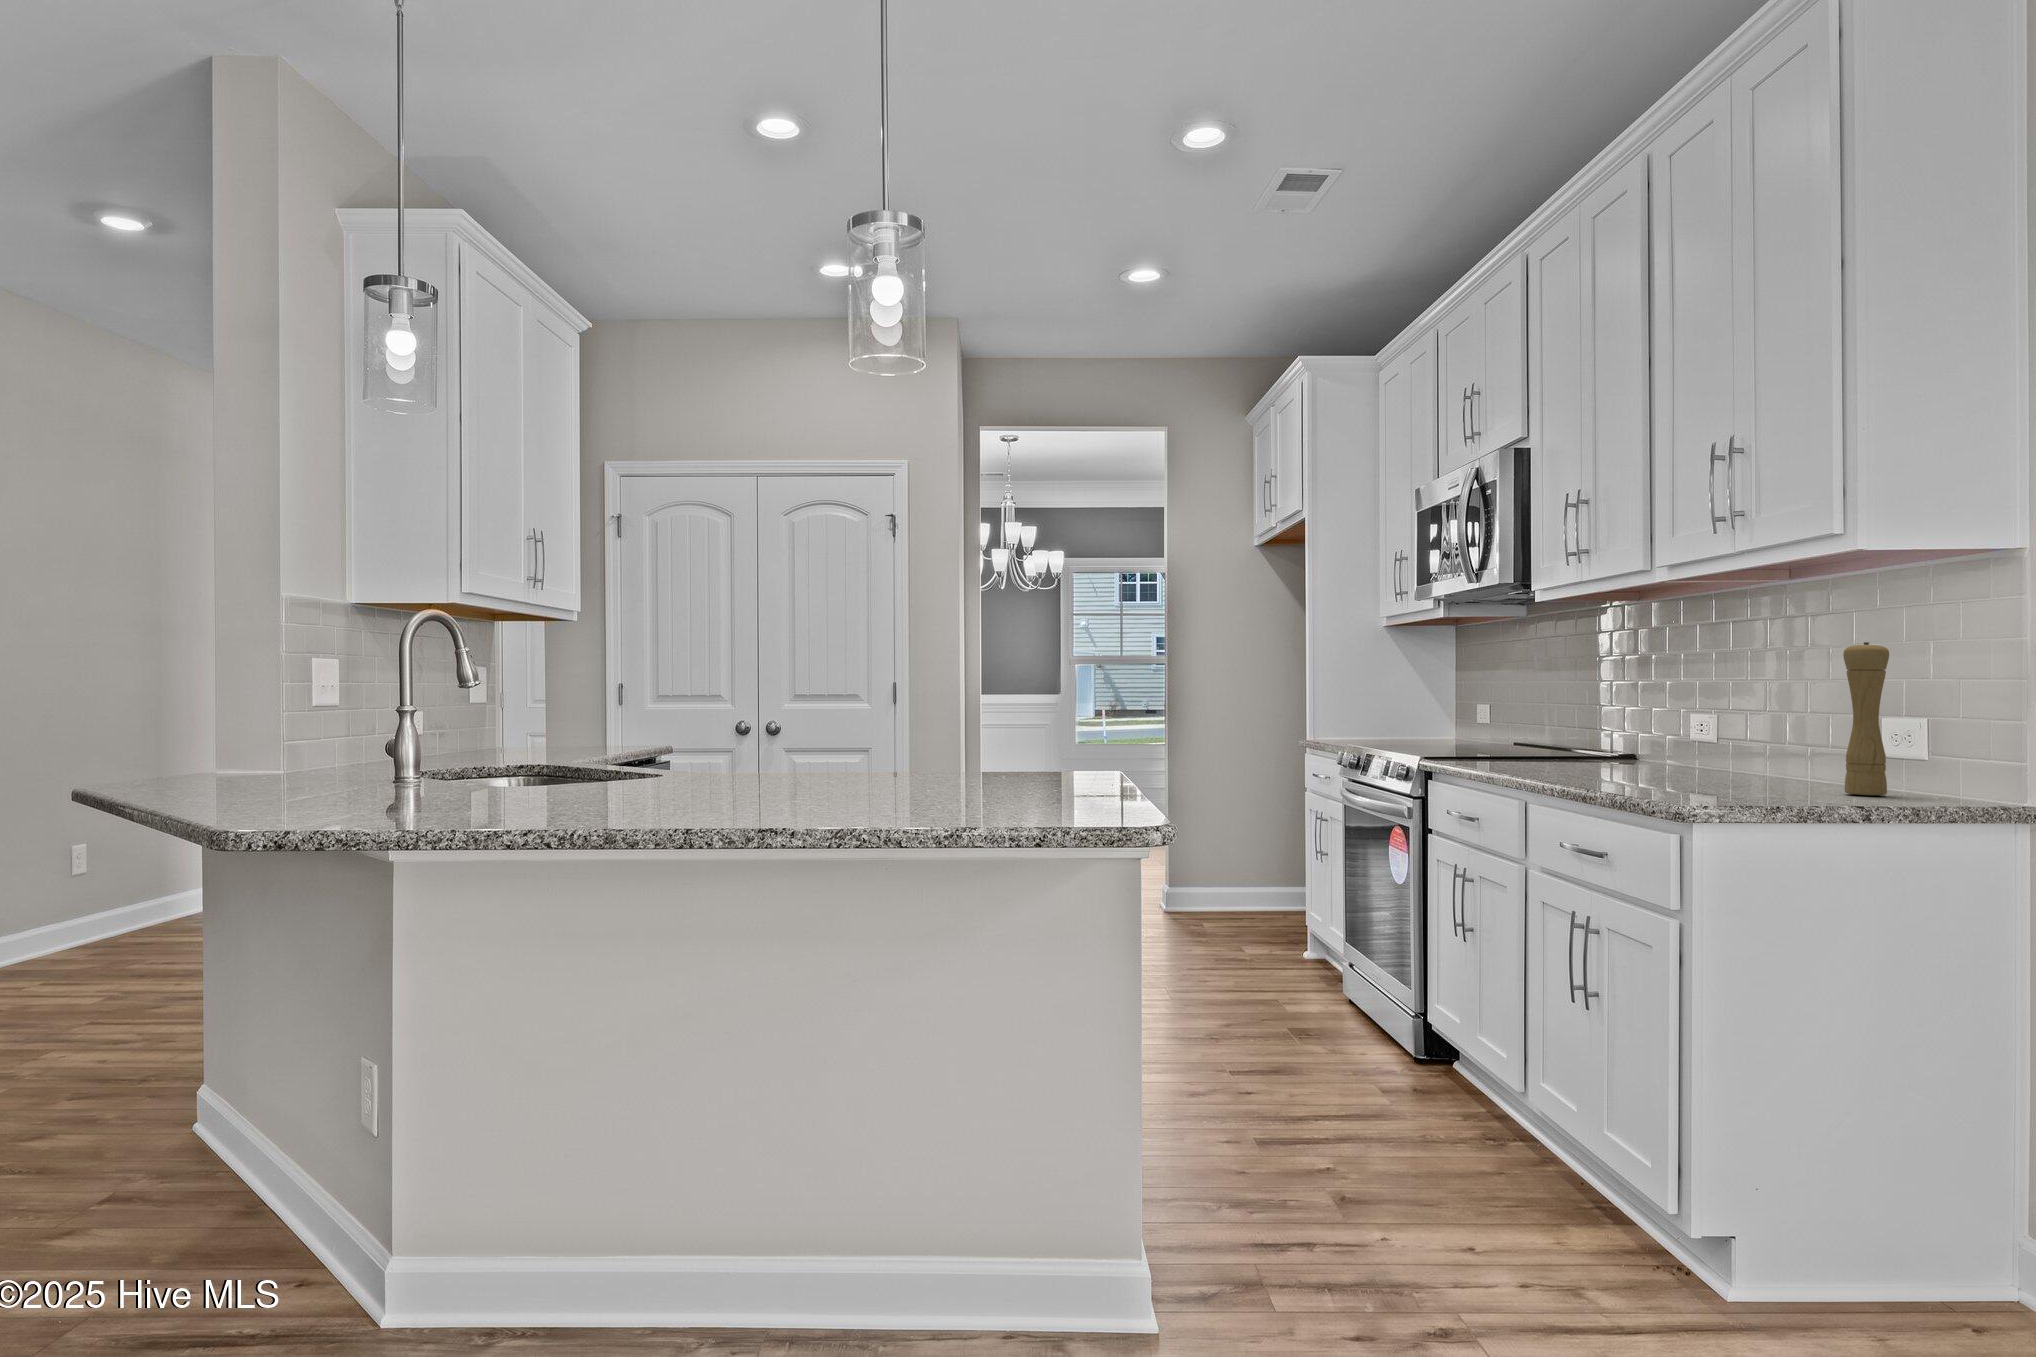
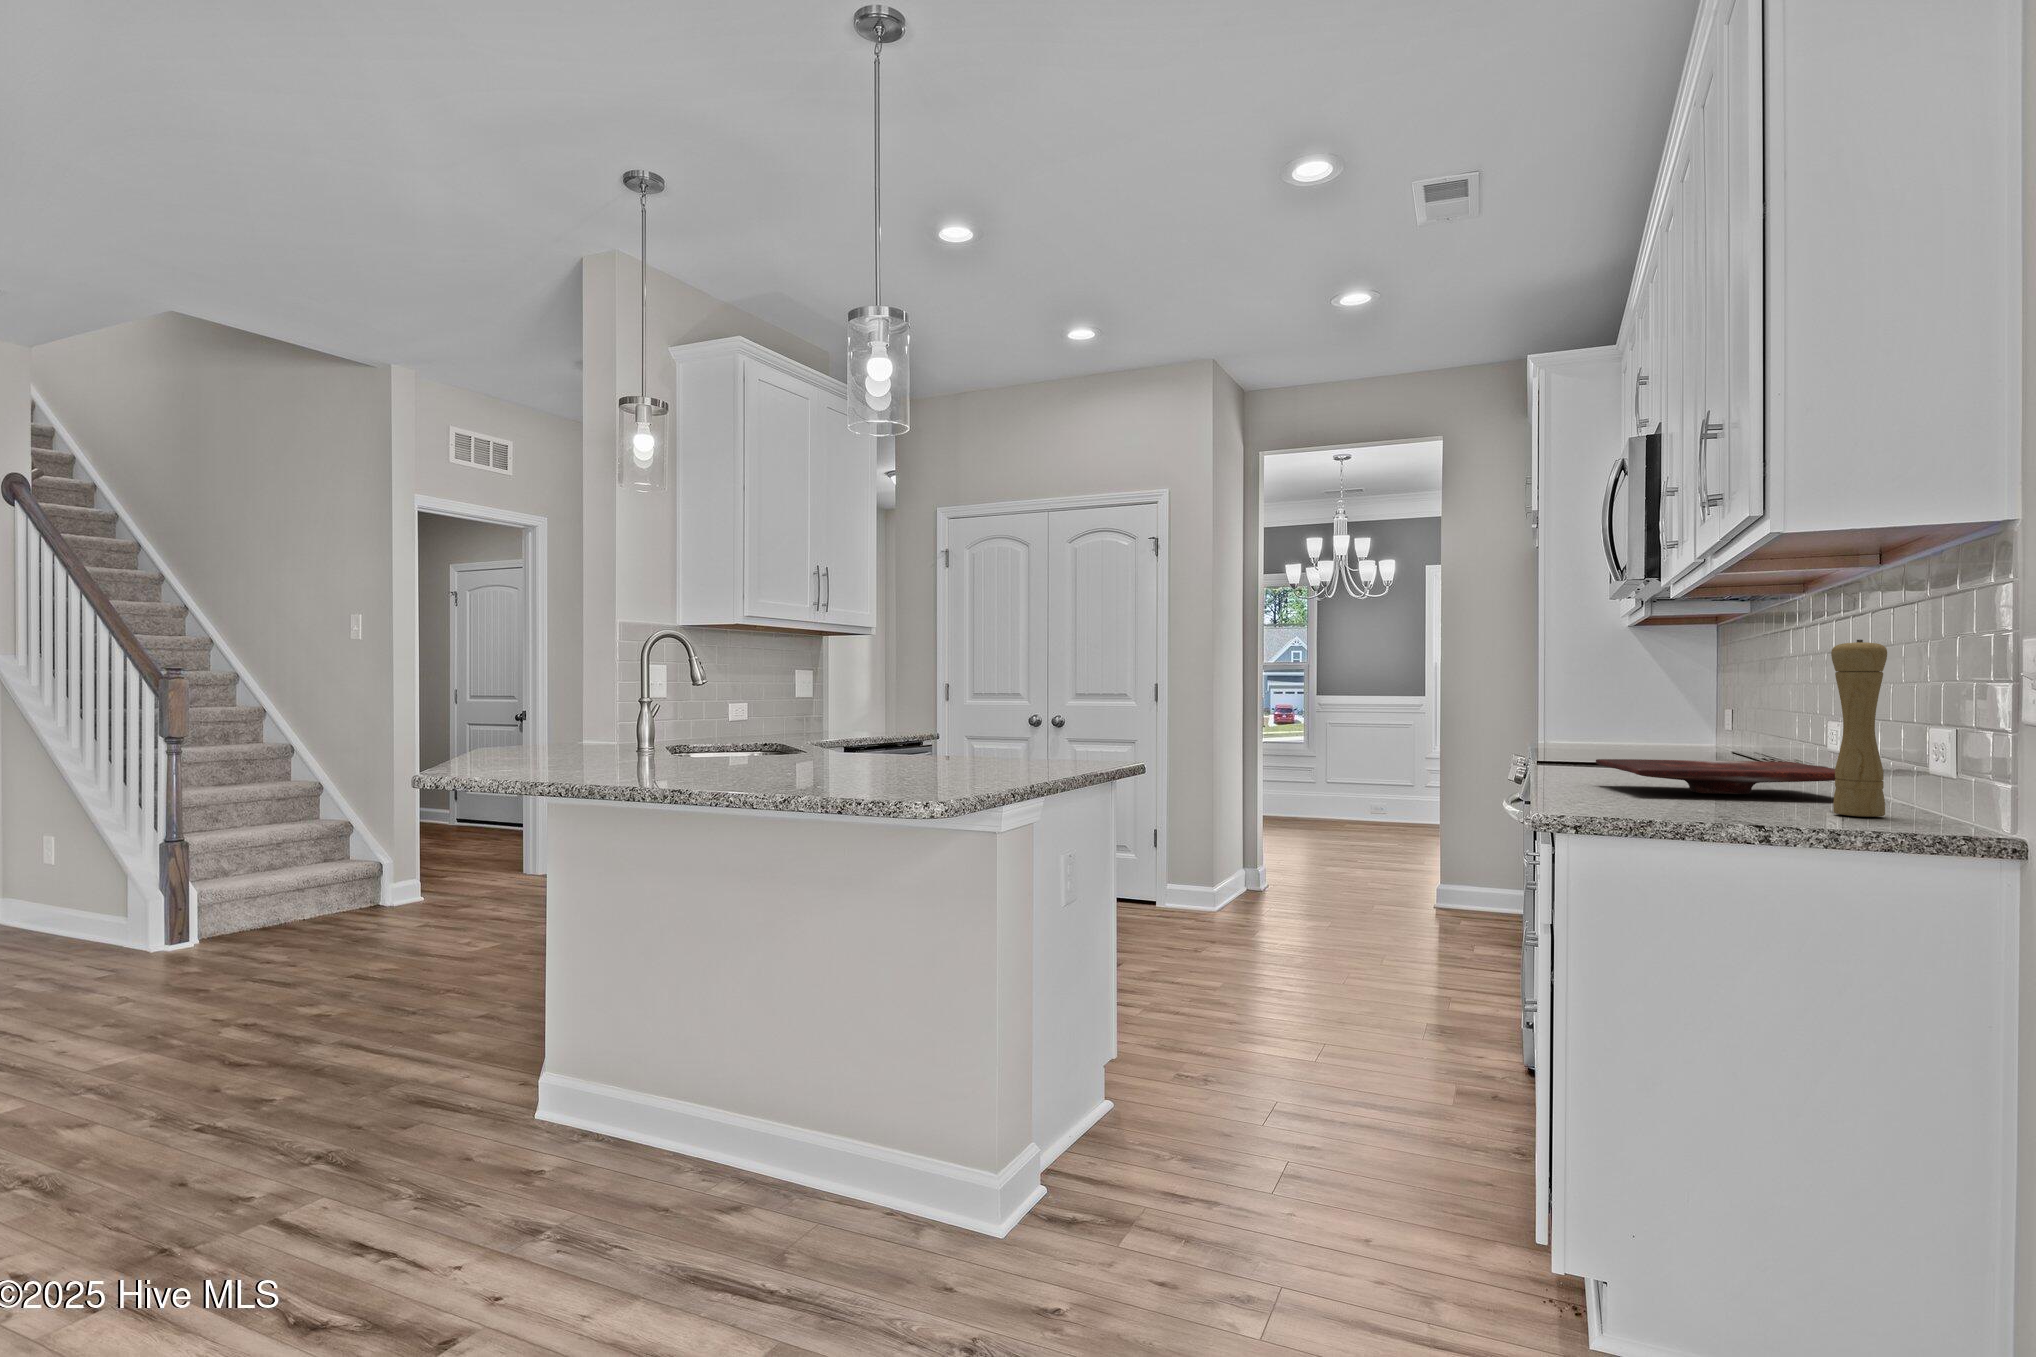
cutting board: none [1572,751,1813,781] -> present [1596,759,1836,794]

